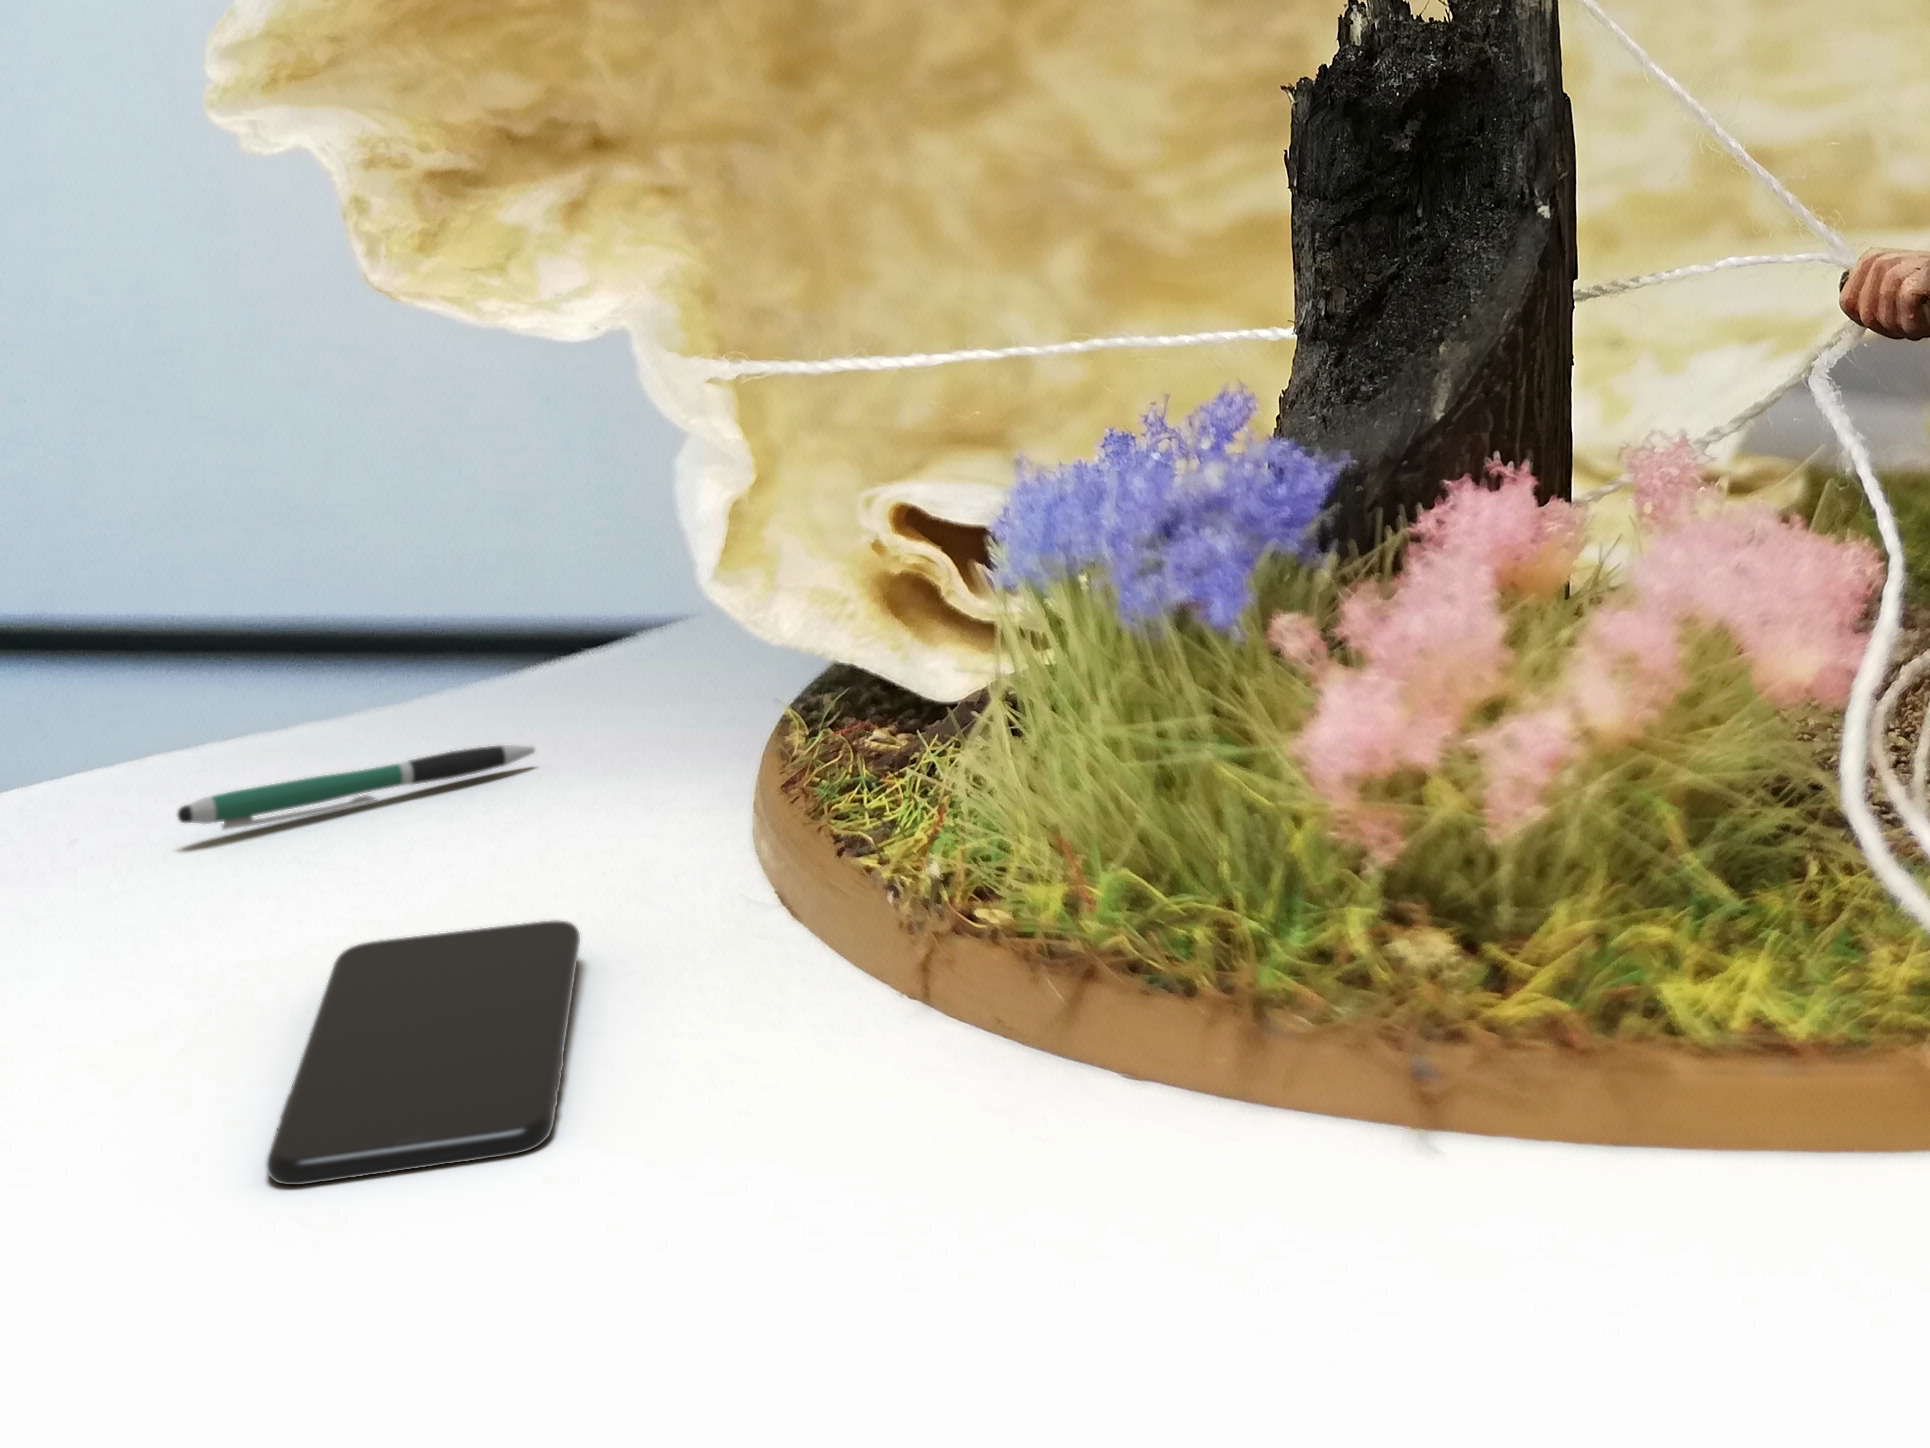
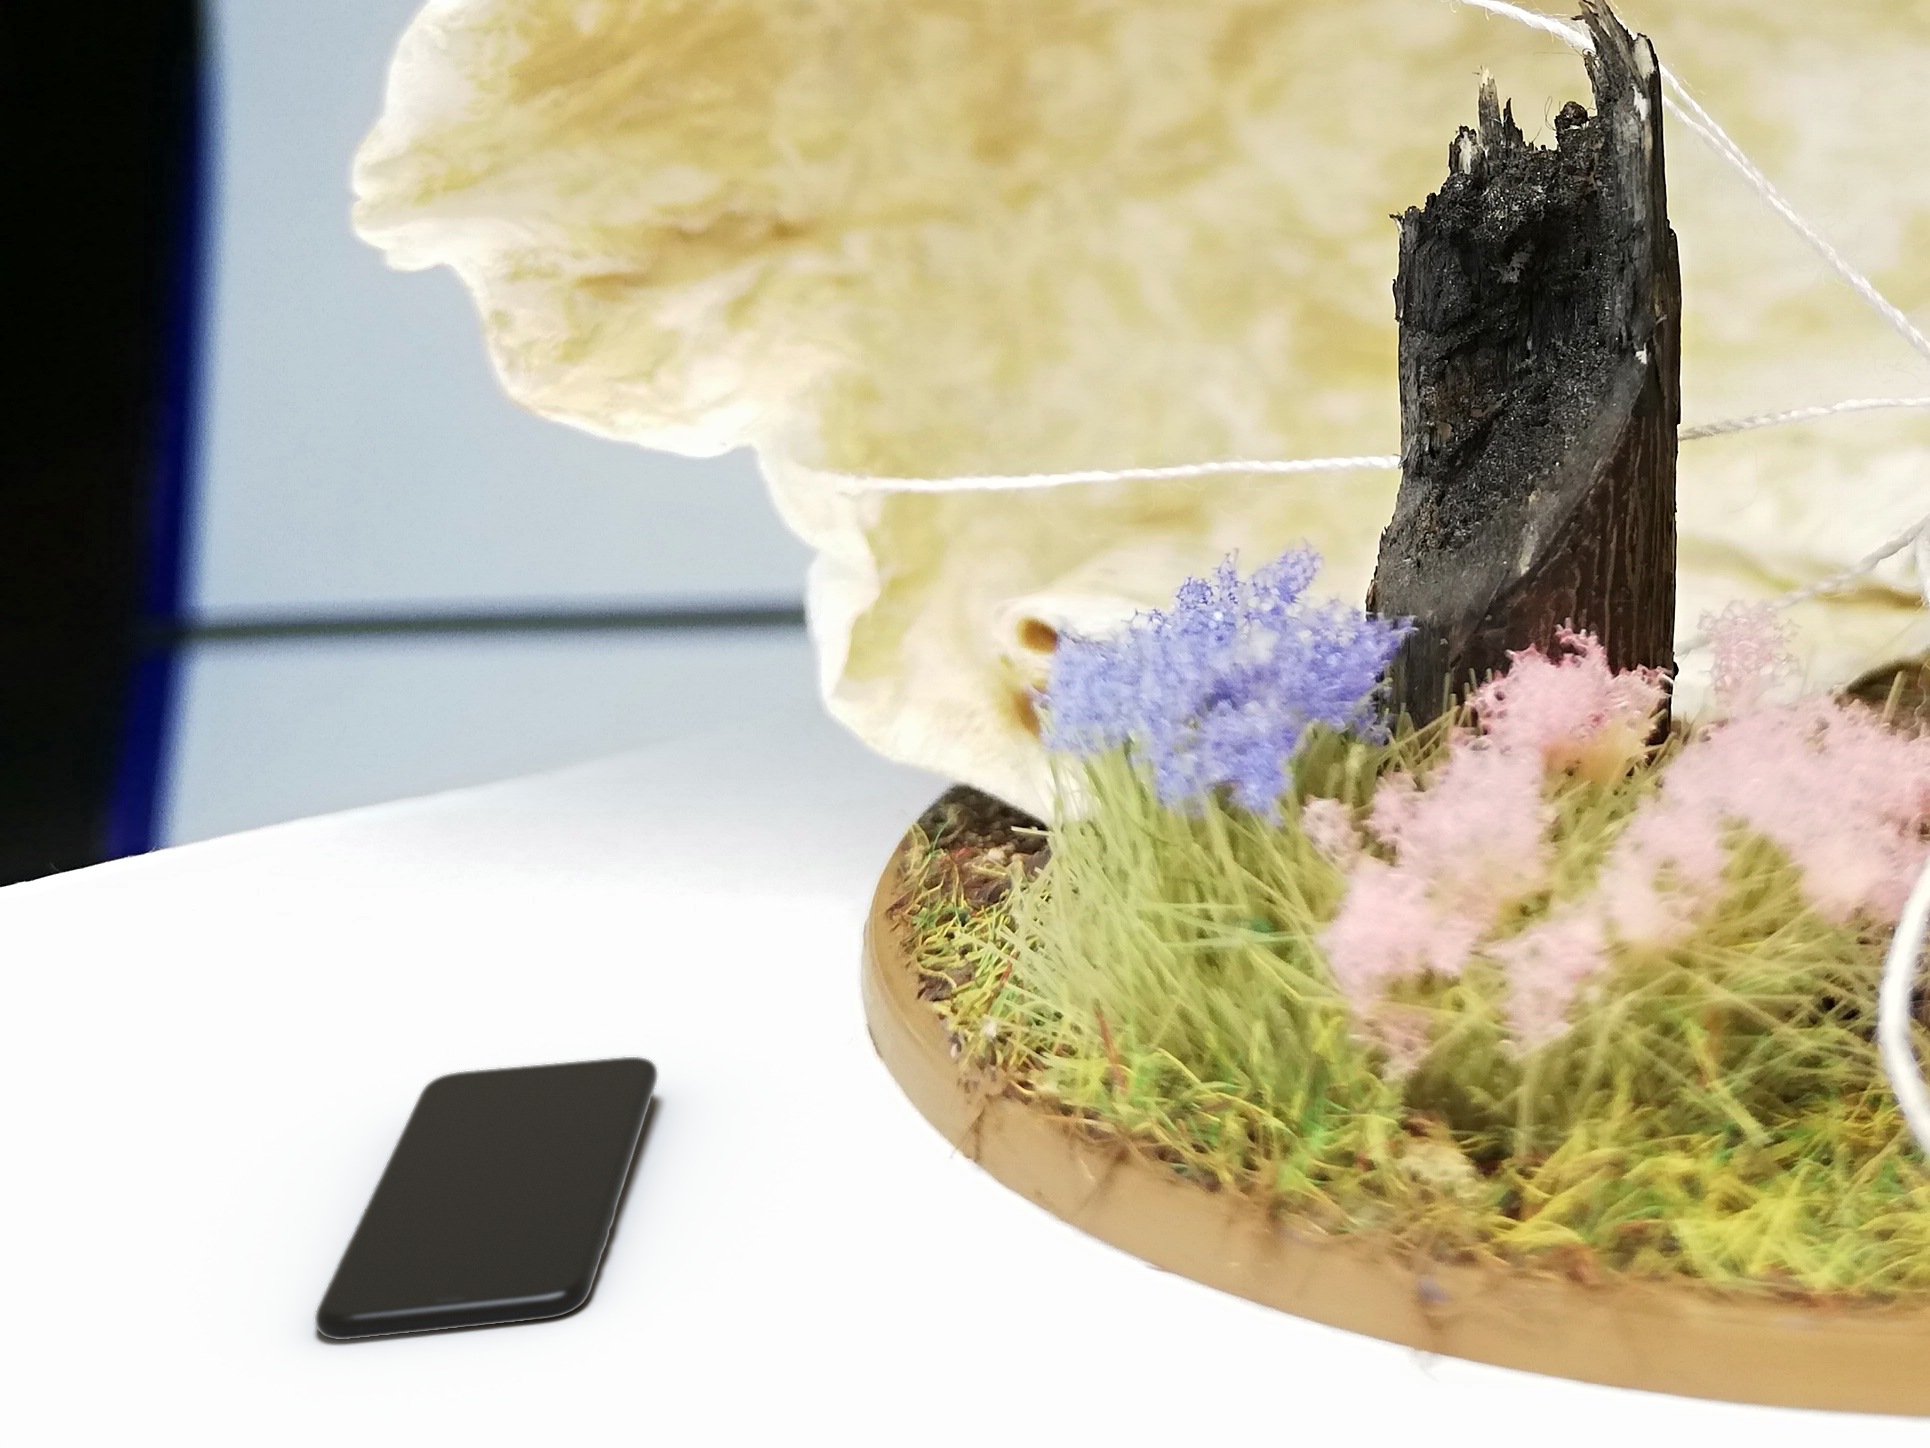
pen: present [178,745,535,829] -> none [312,849,663,932]

